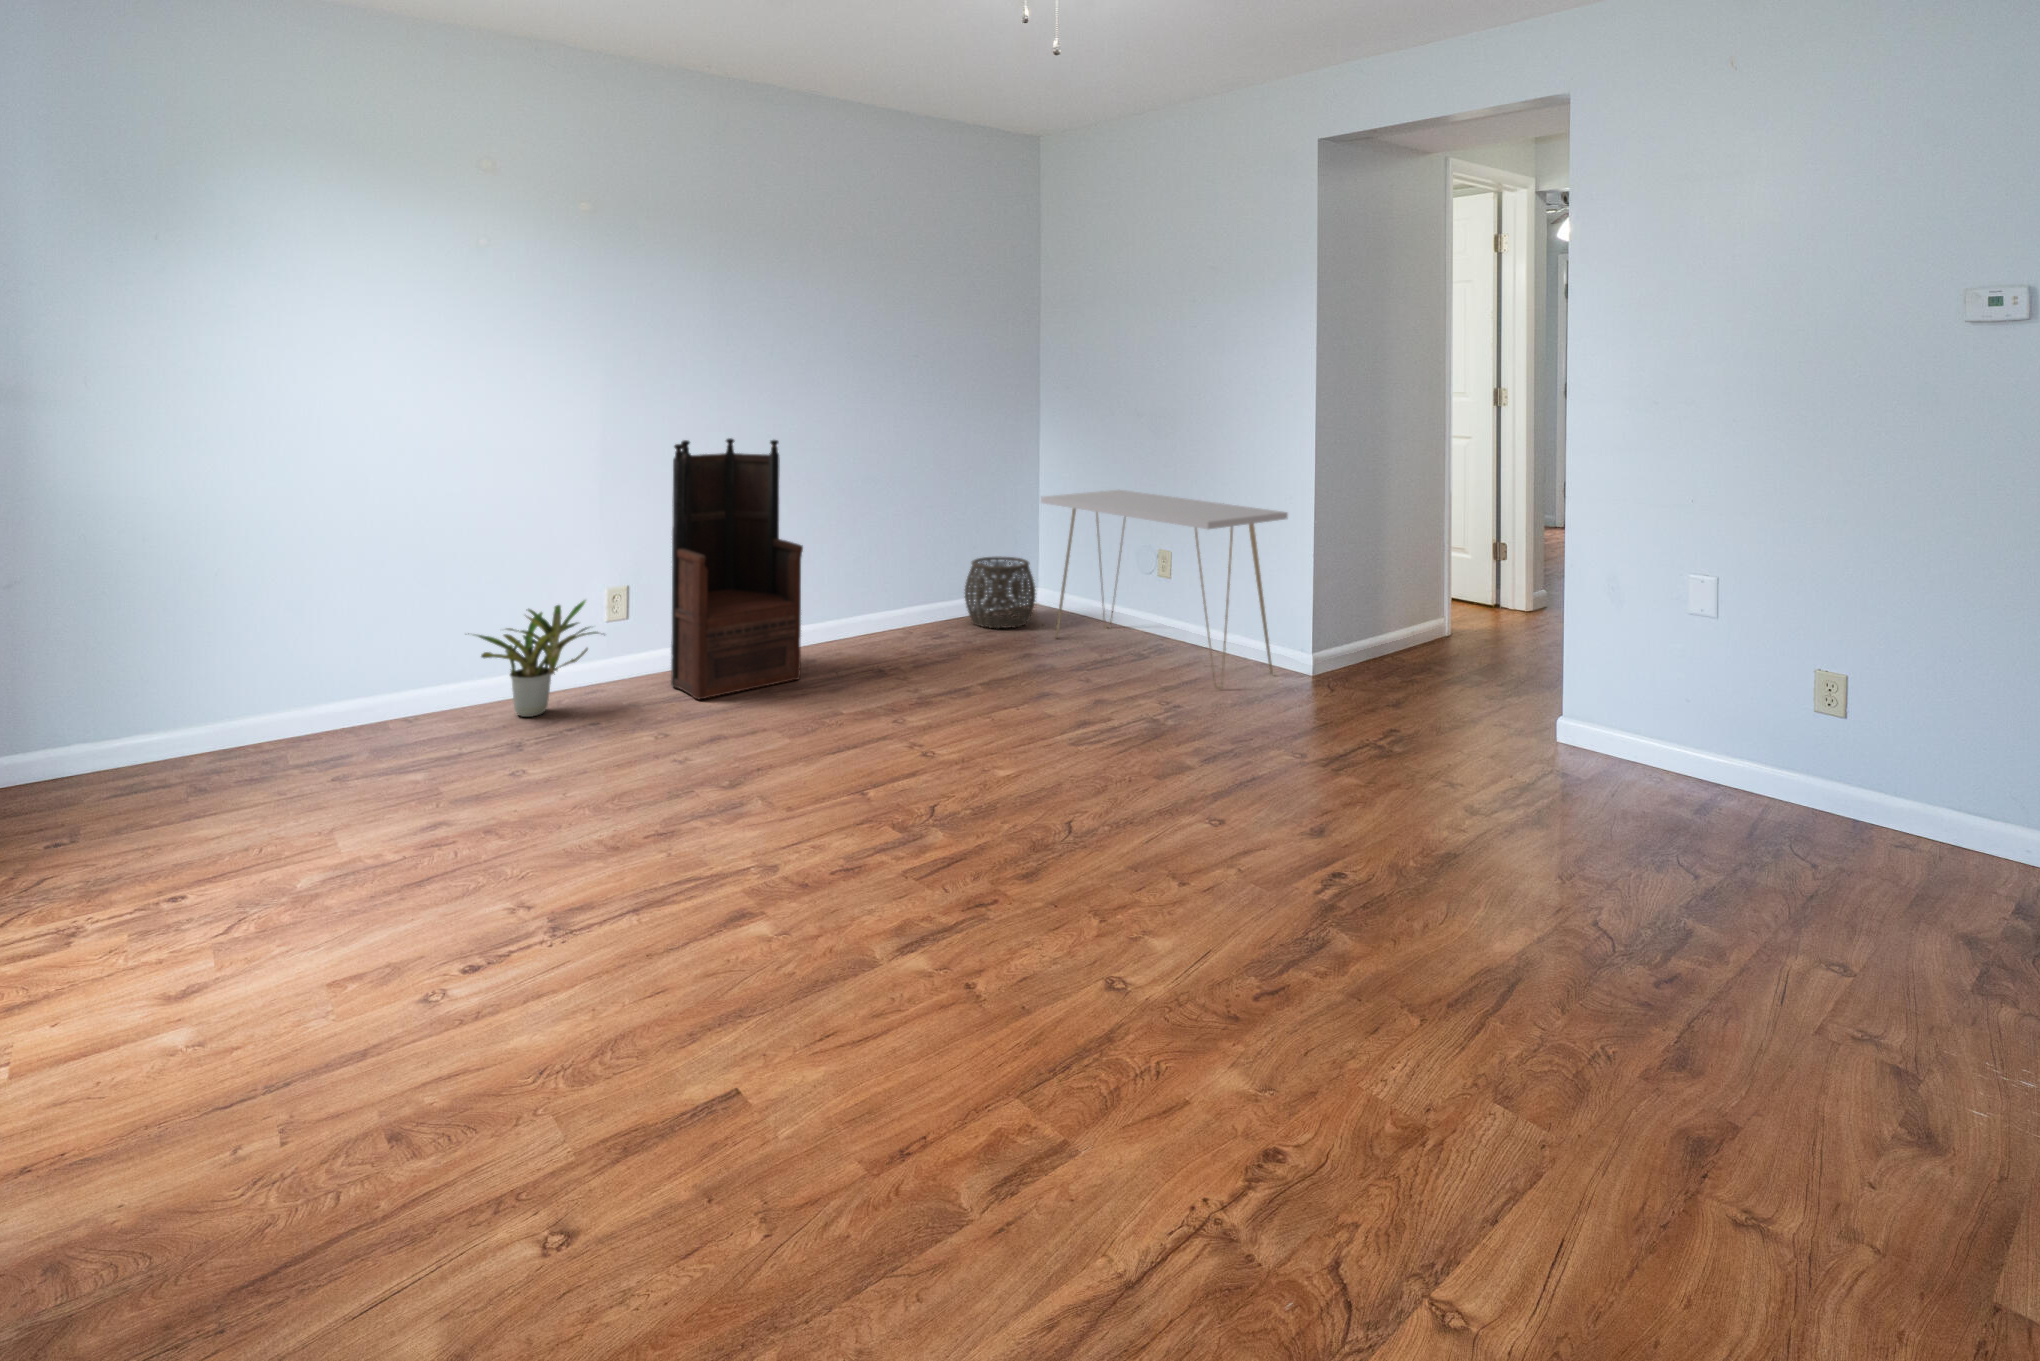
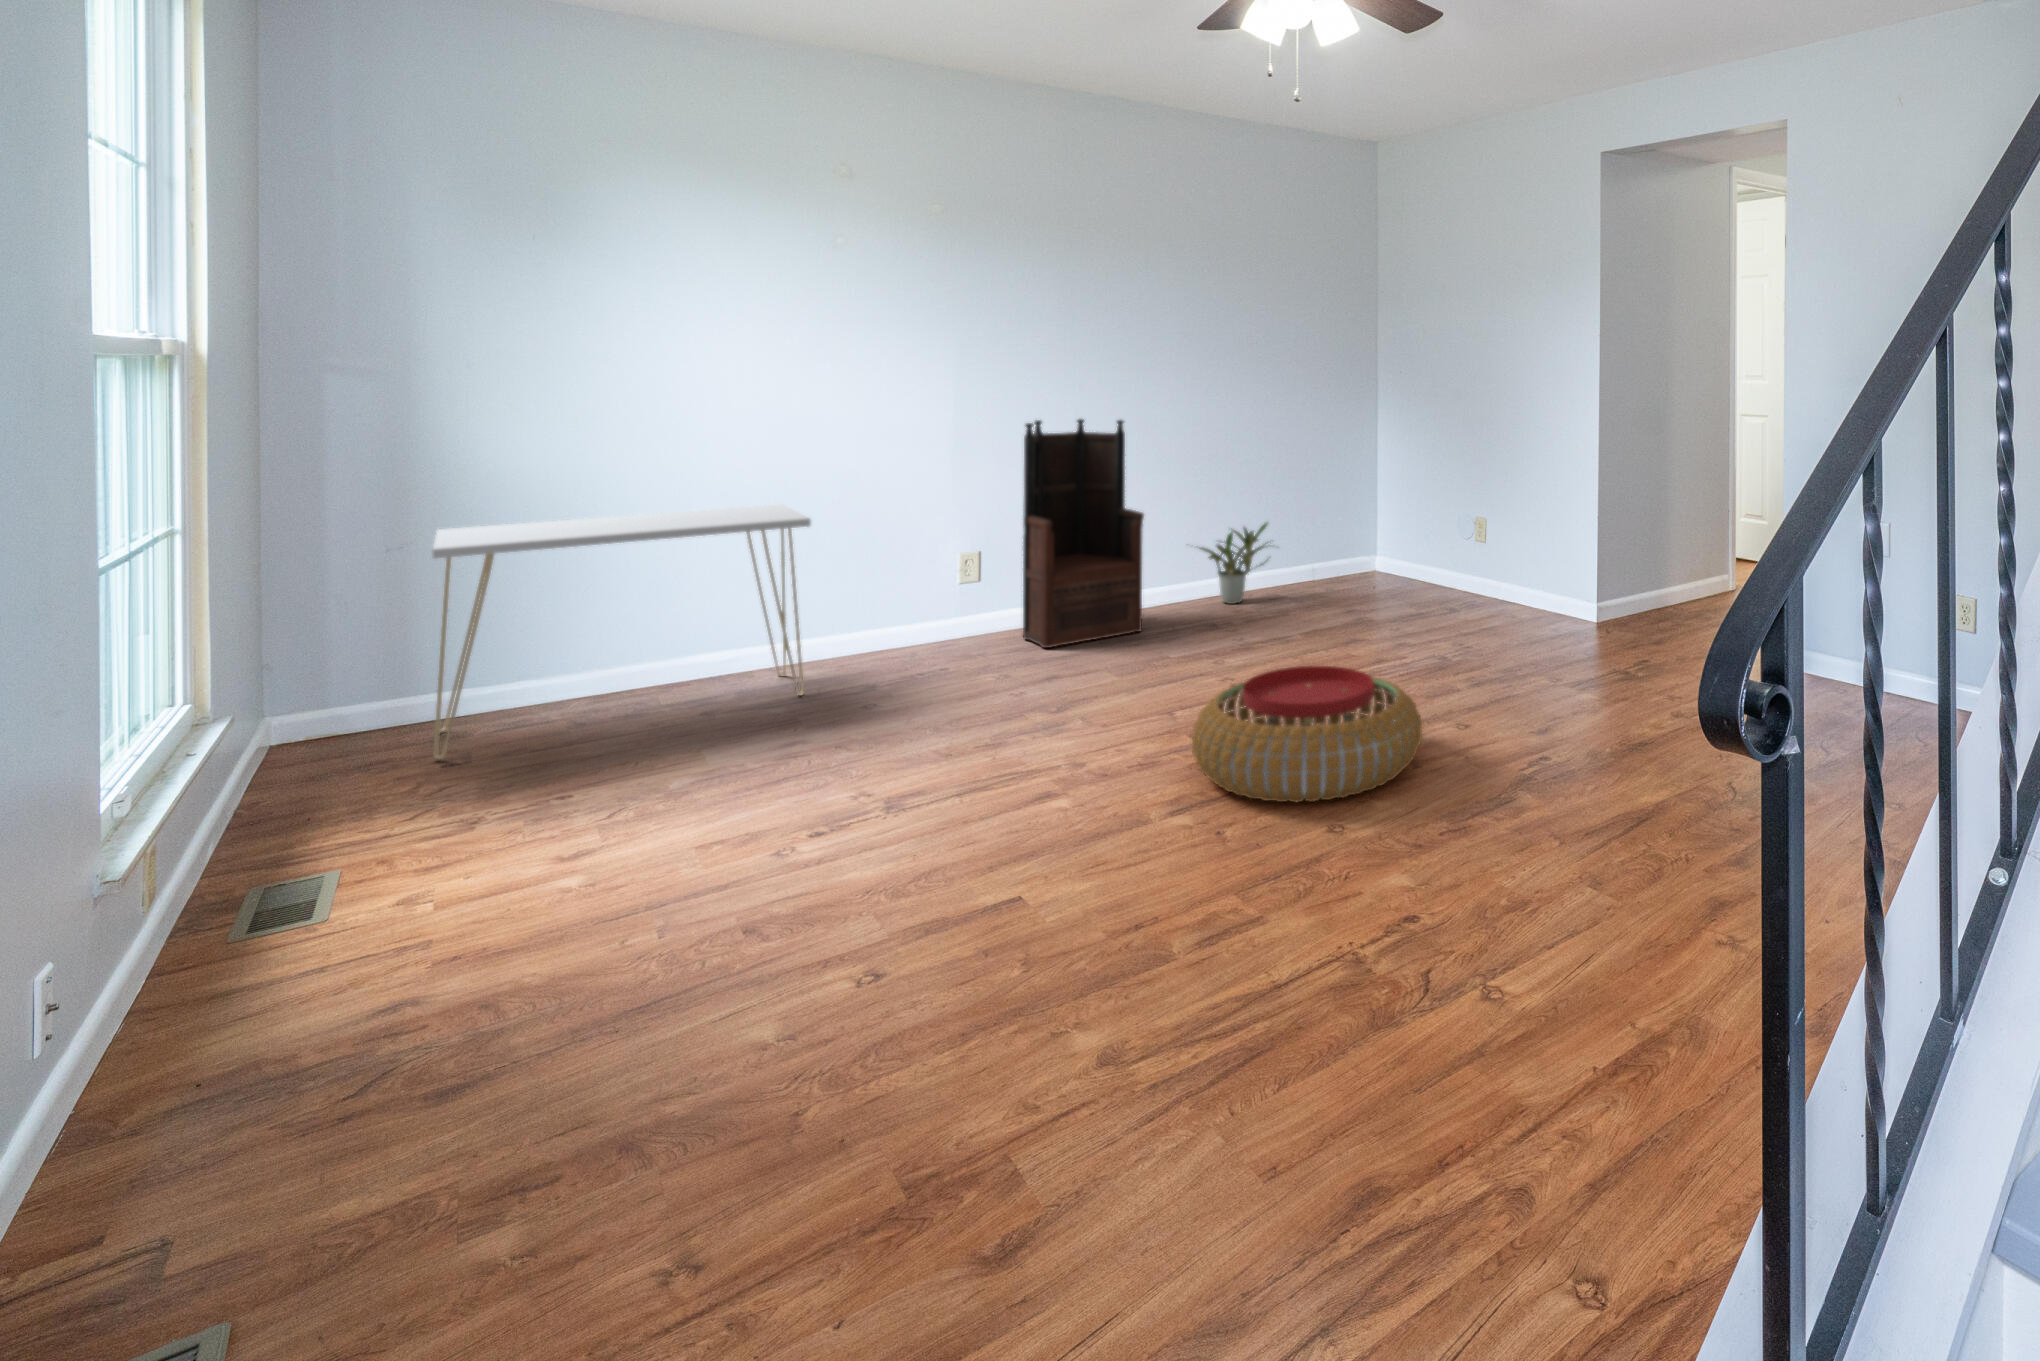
console table: present [1041,490,1288,688] -> present [432,505,811,759]
woven basket: present [965,557,1036,628] -> none [1304,526,1370,590]
potted plant: present [468,600,598,717] -> present [1200,523,1268,604]
pouf: none [908,749,1191,940] -> present [1192,666,1422,802]

